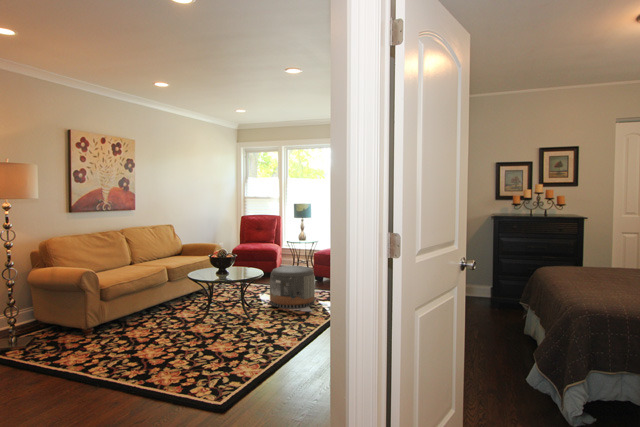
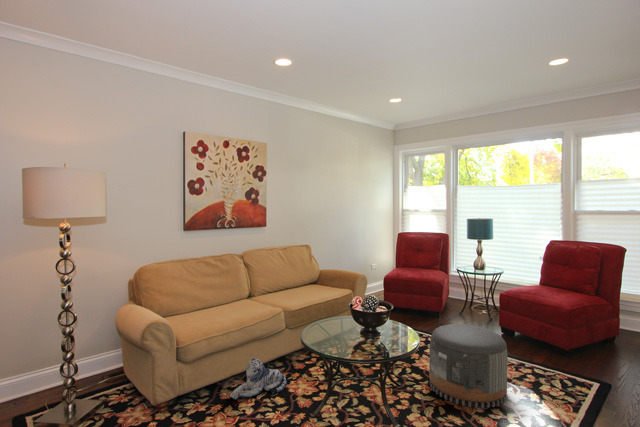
plush toy: none [138,297,175,324] -> present [230,358,287,399]

